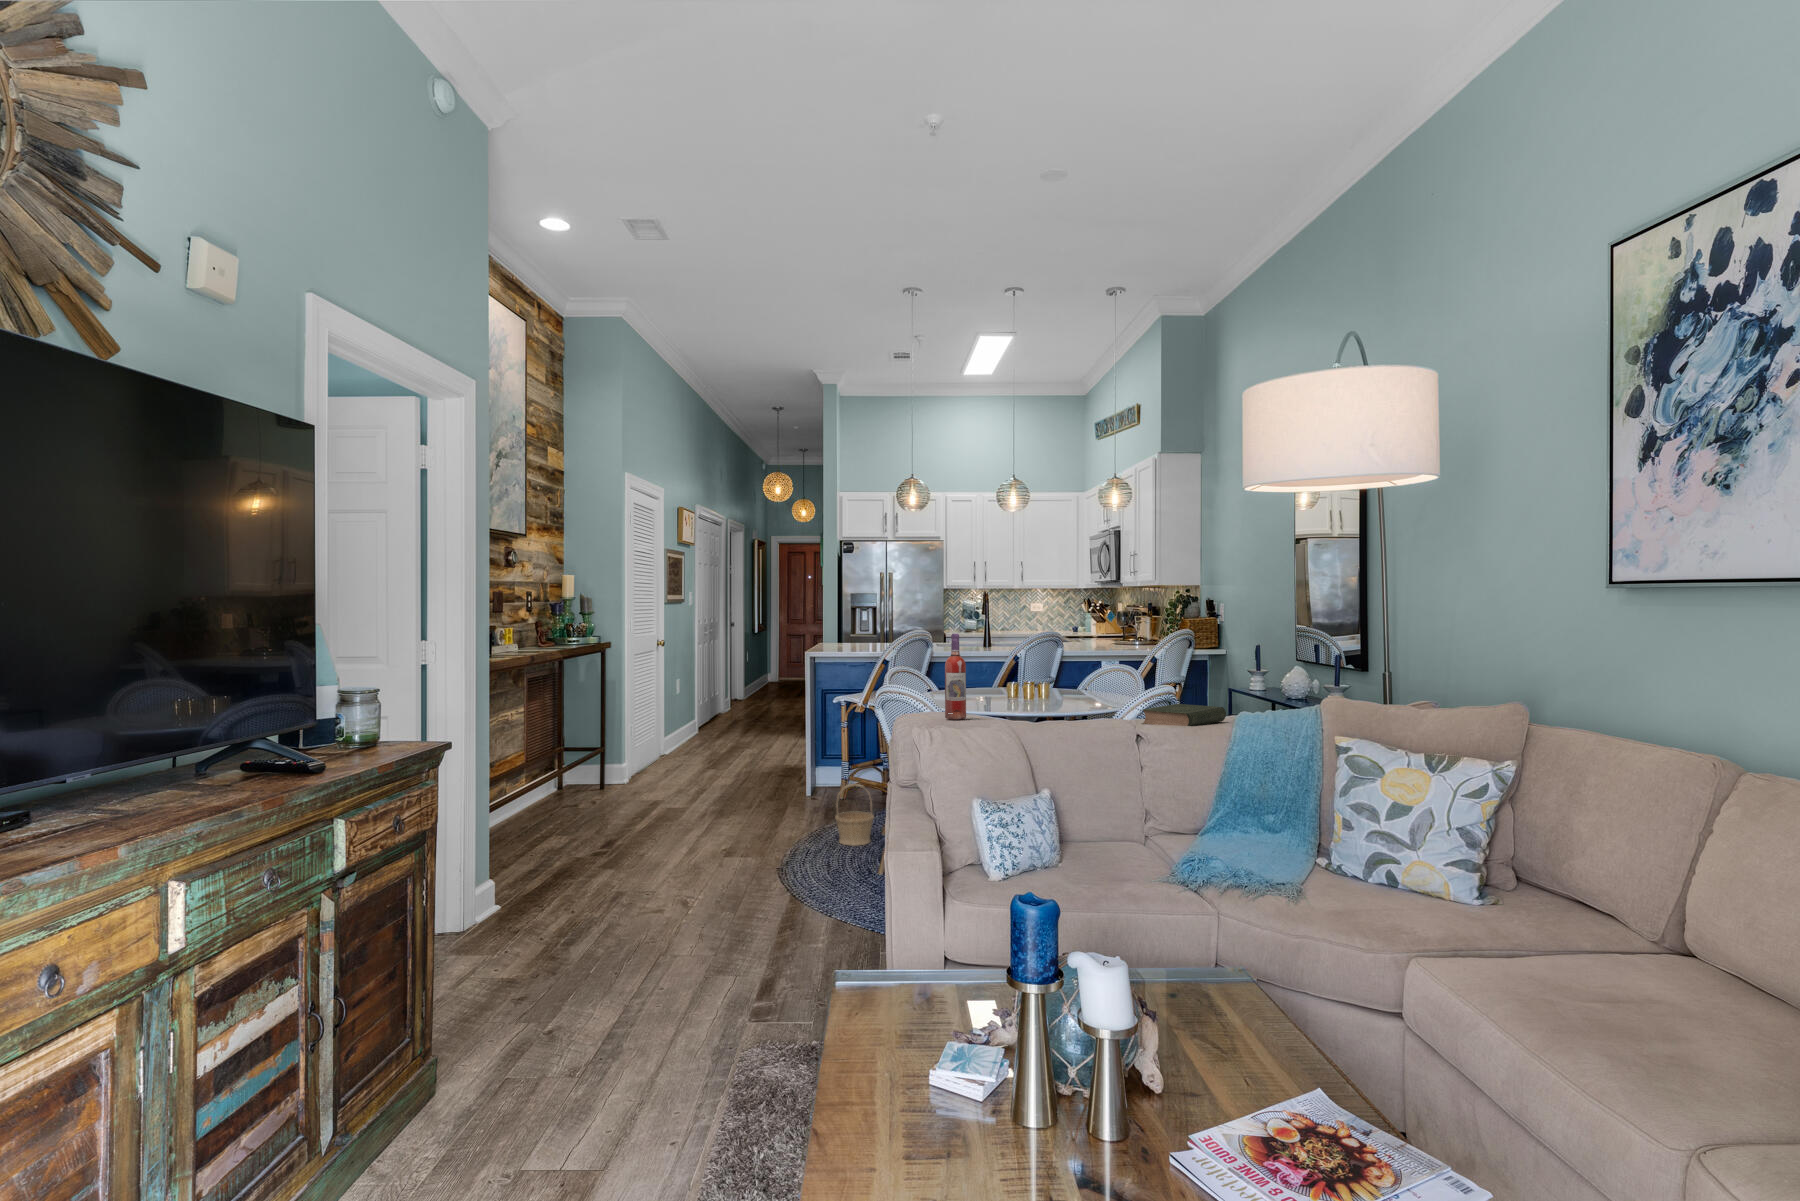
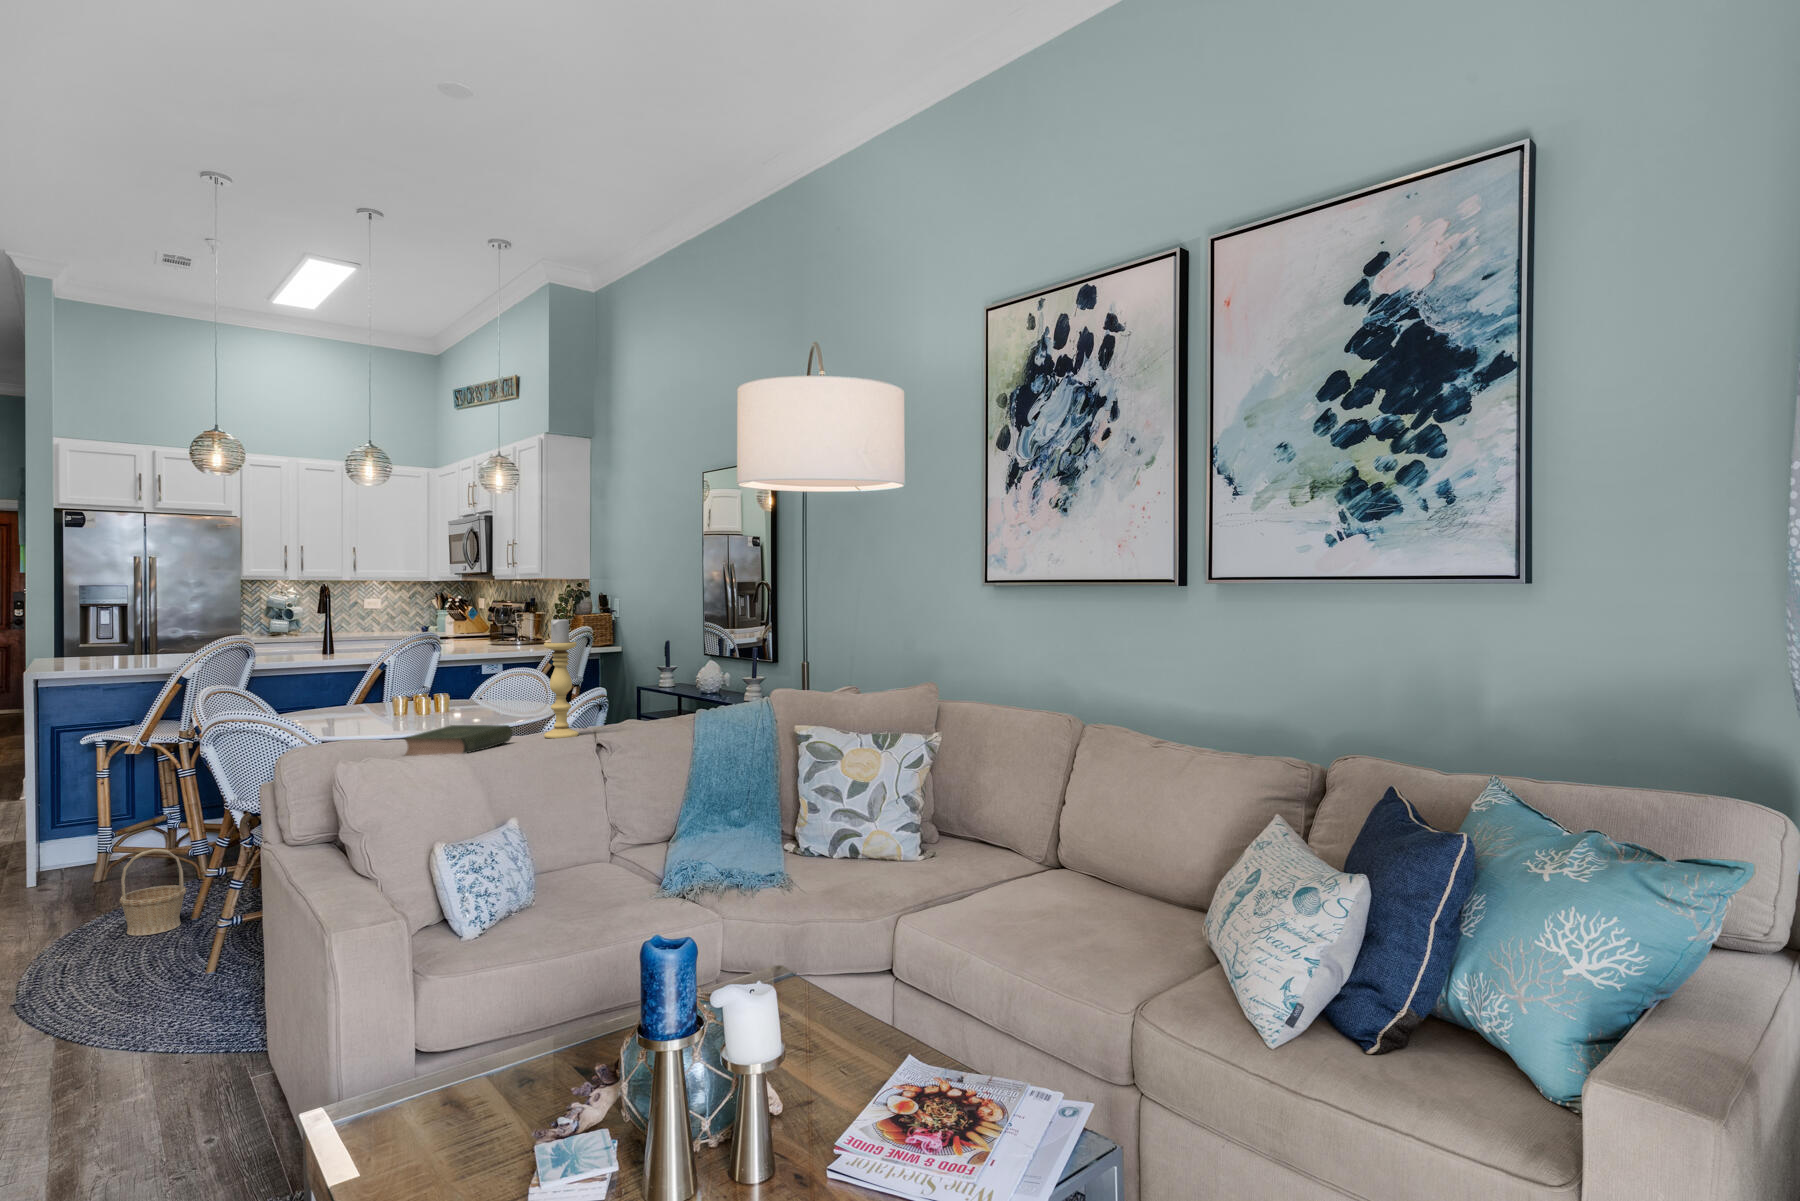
candle holder: none [1088,616,1117,725] -> present [544,617,579,738]
wine bottle: present [945,634,966,720] -> none [353,642,383,749]
book: present [1142,704,1226,726] -> present [404,725,512,756]

